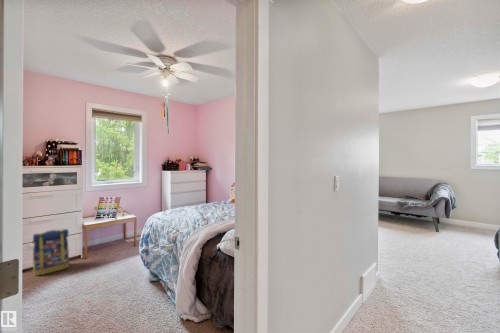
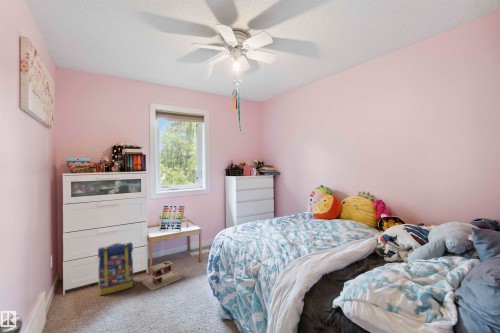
toy house: none [77,245,117,269] -> present [143,261,182,291]

